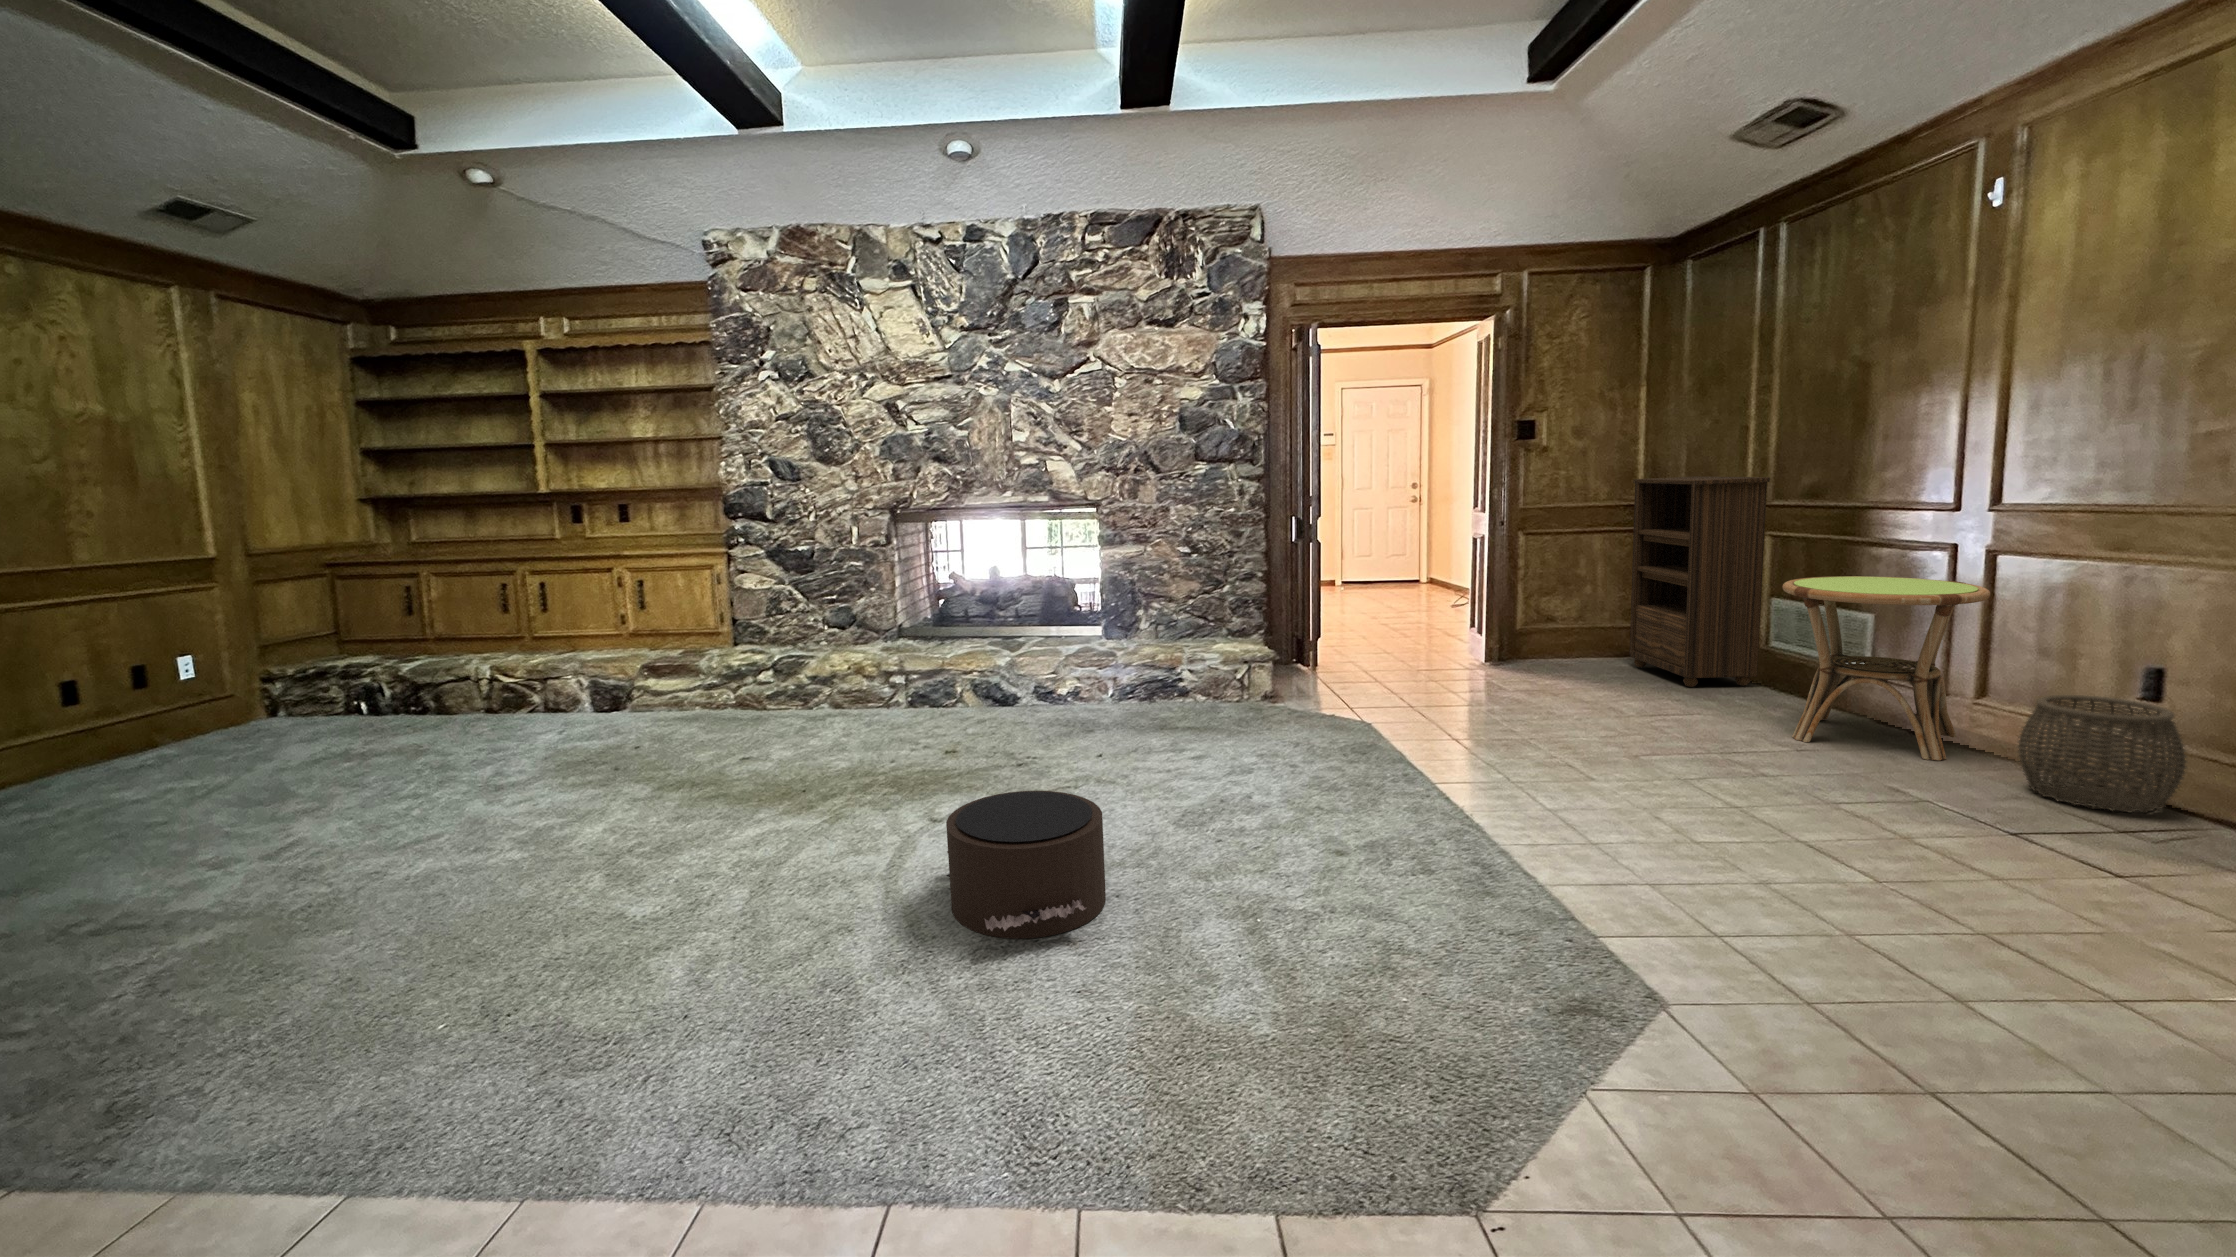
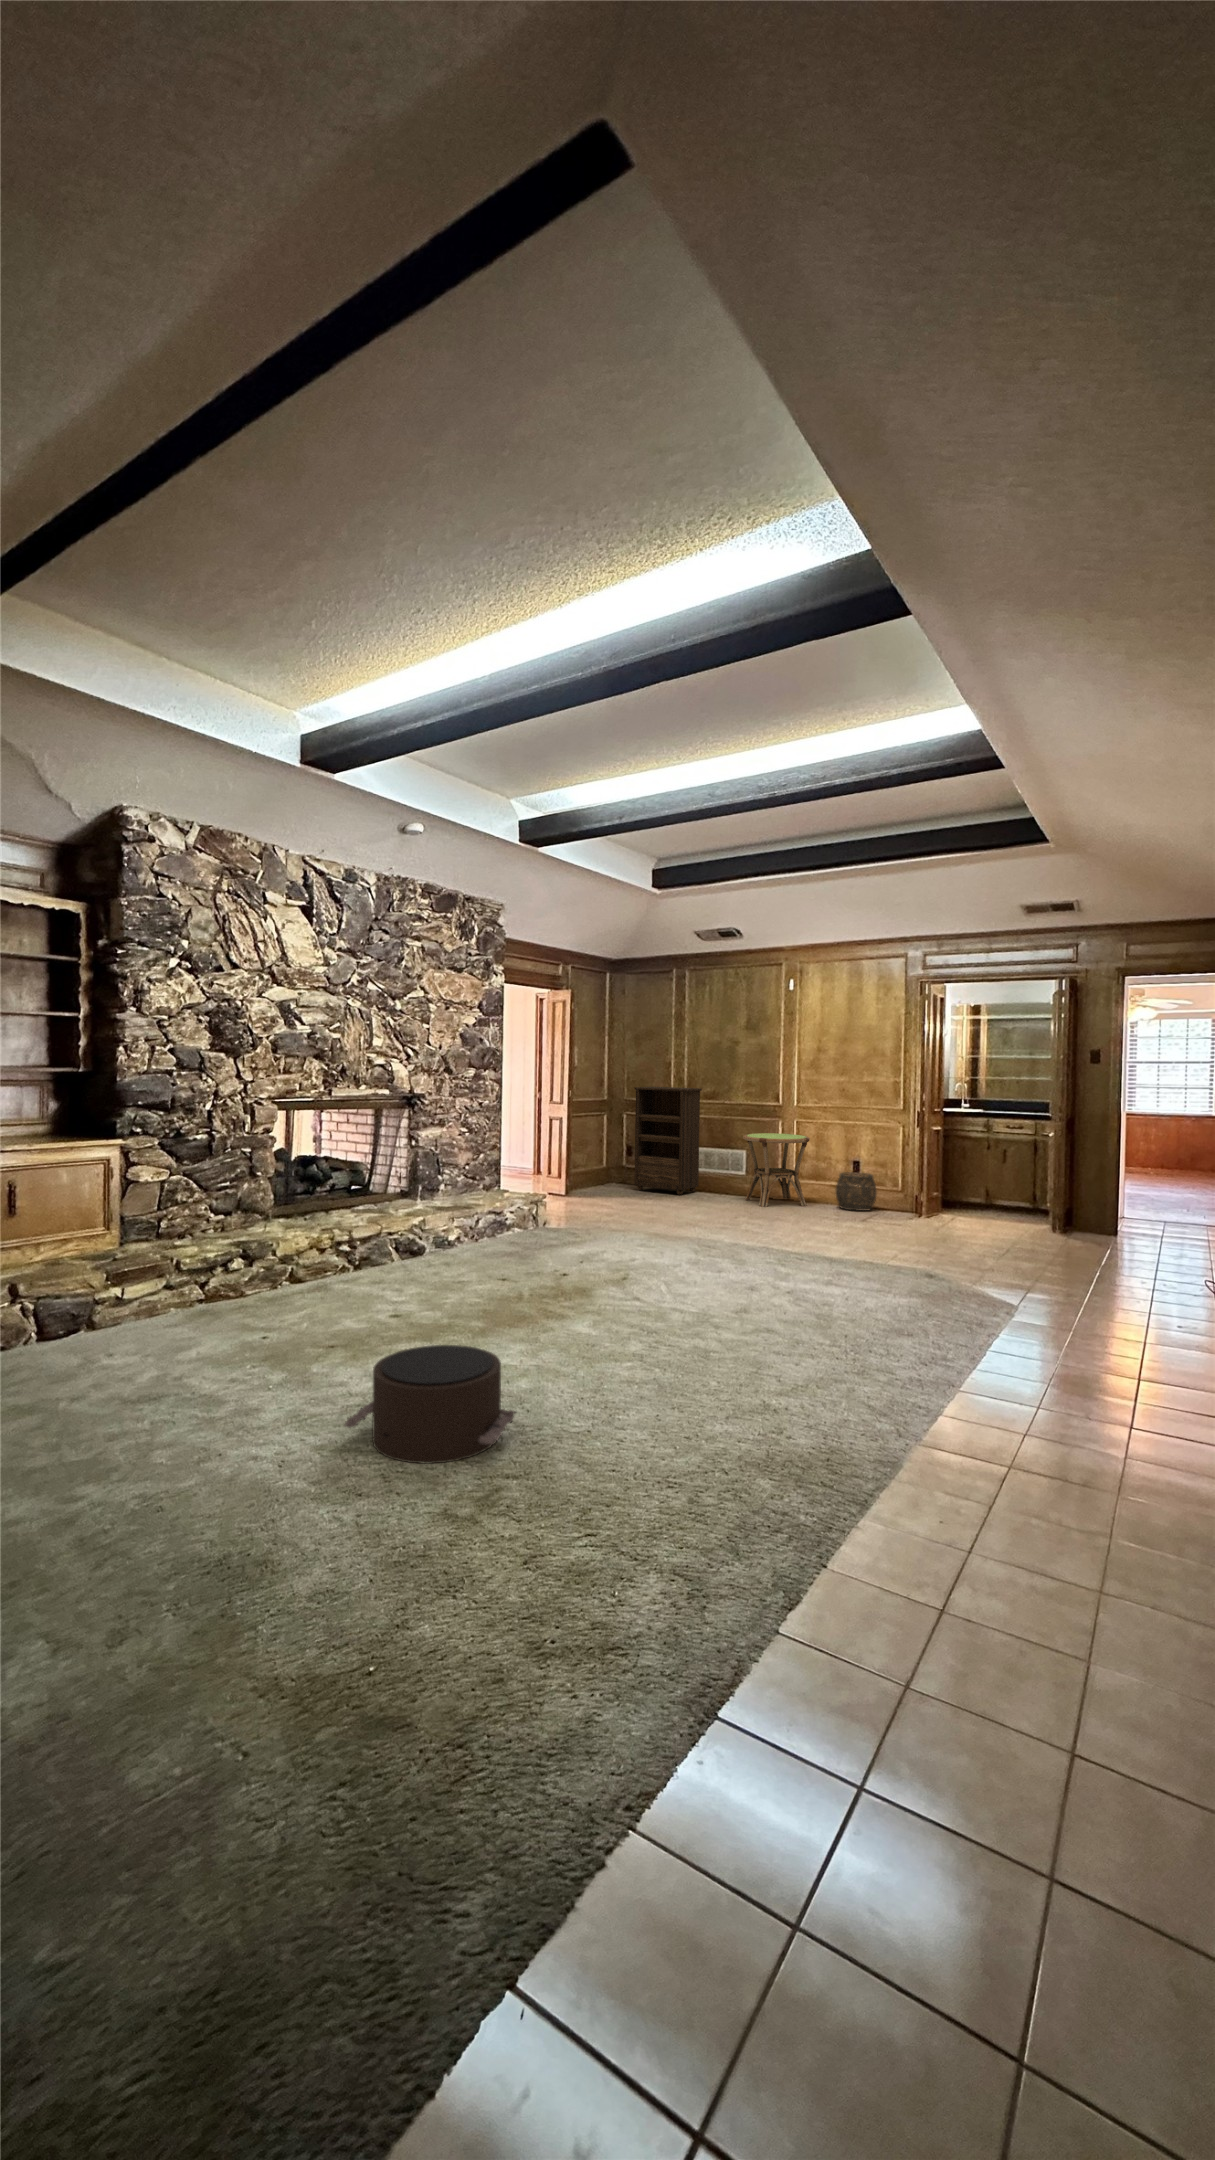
pouf: present [946,791,1106,939] -> present [344,1345,515,1464]

